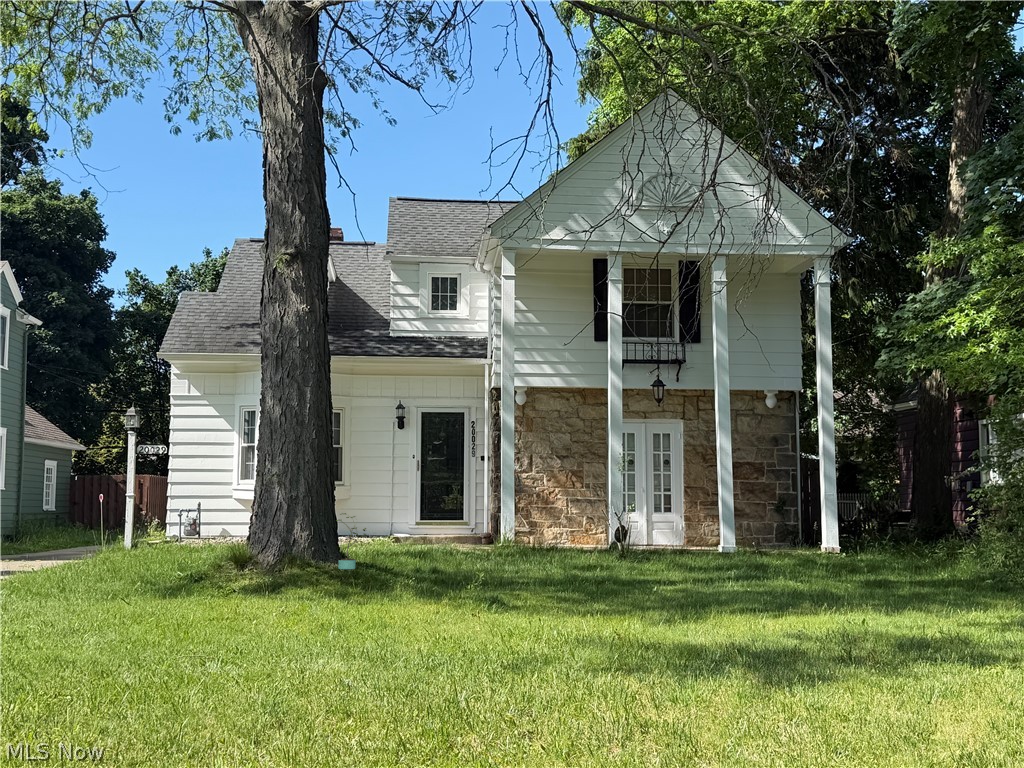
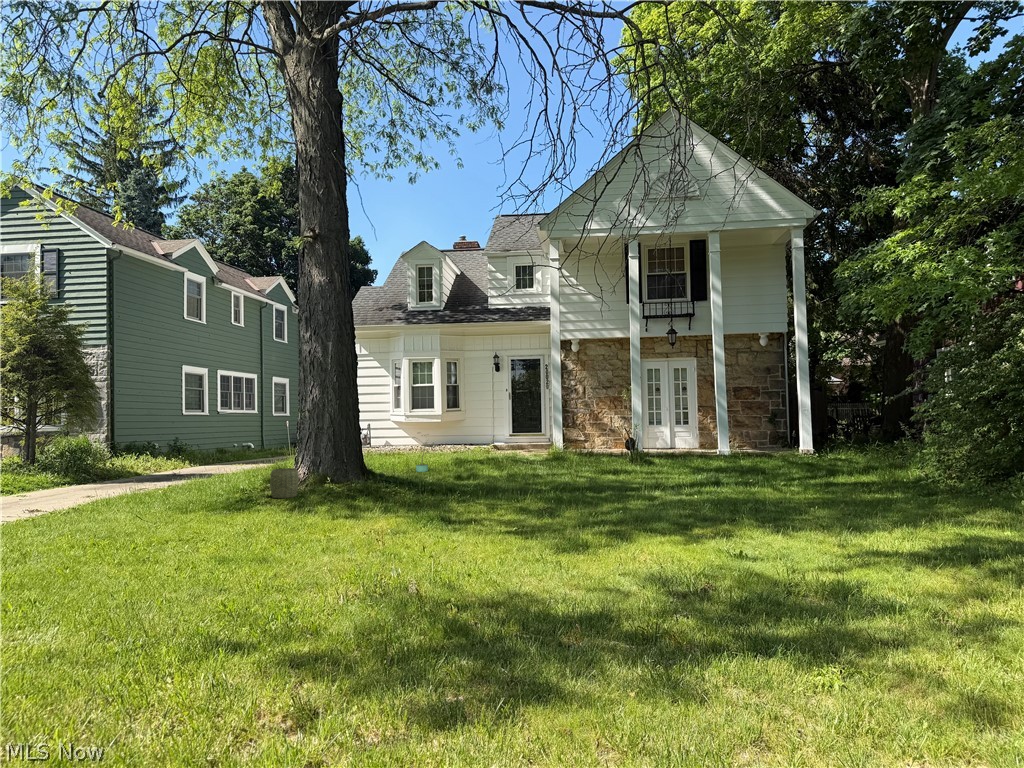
woven basket: none [177,559,217,600] -> present [270,468,299,498]

